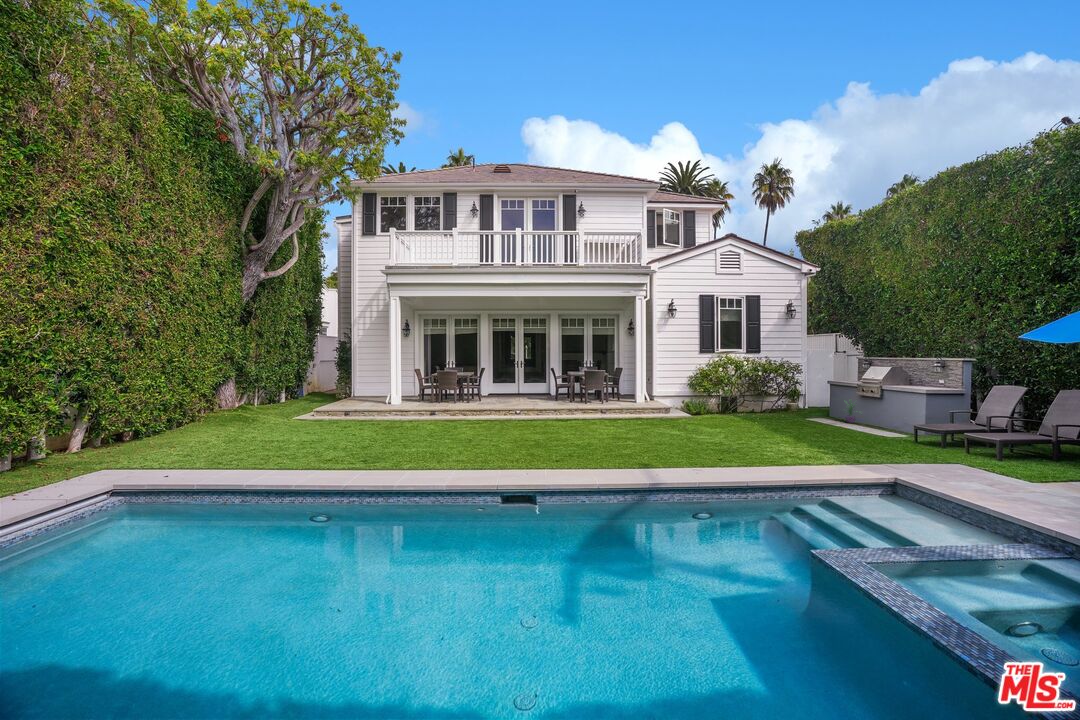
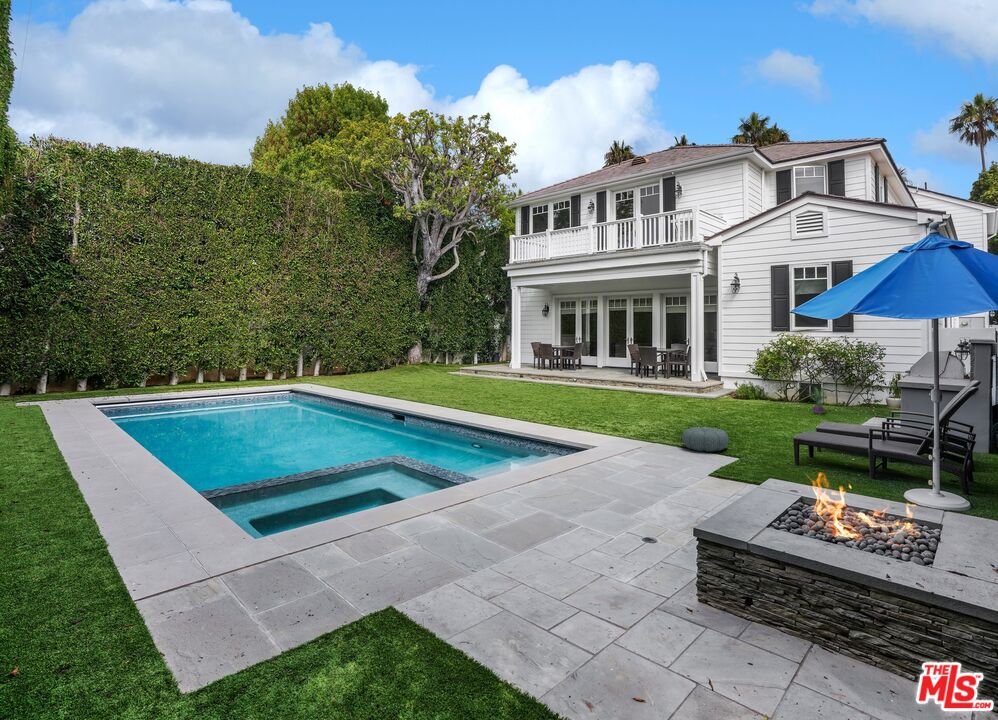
pouf: none [972,444,1028,468] -> present [682,427,728,452]

